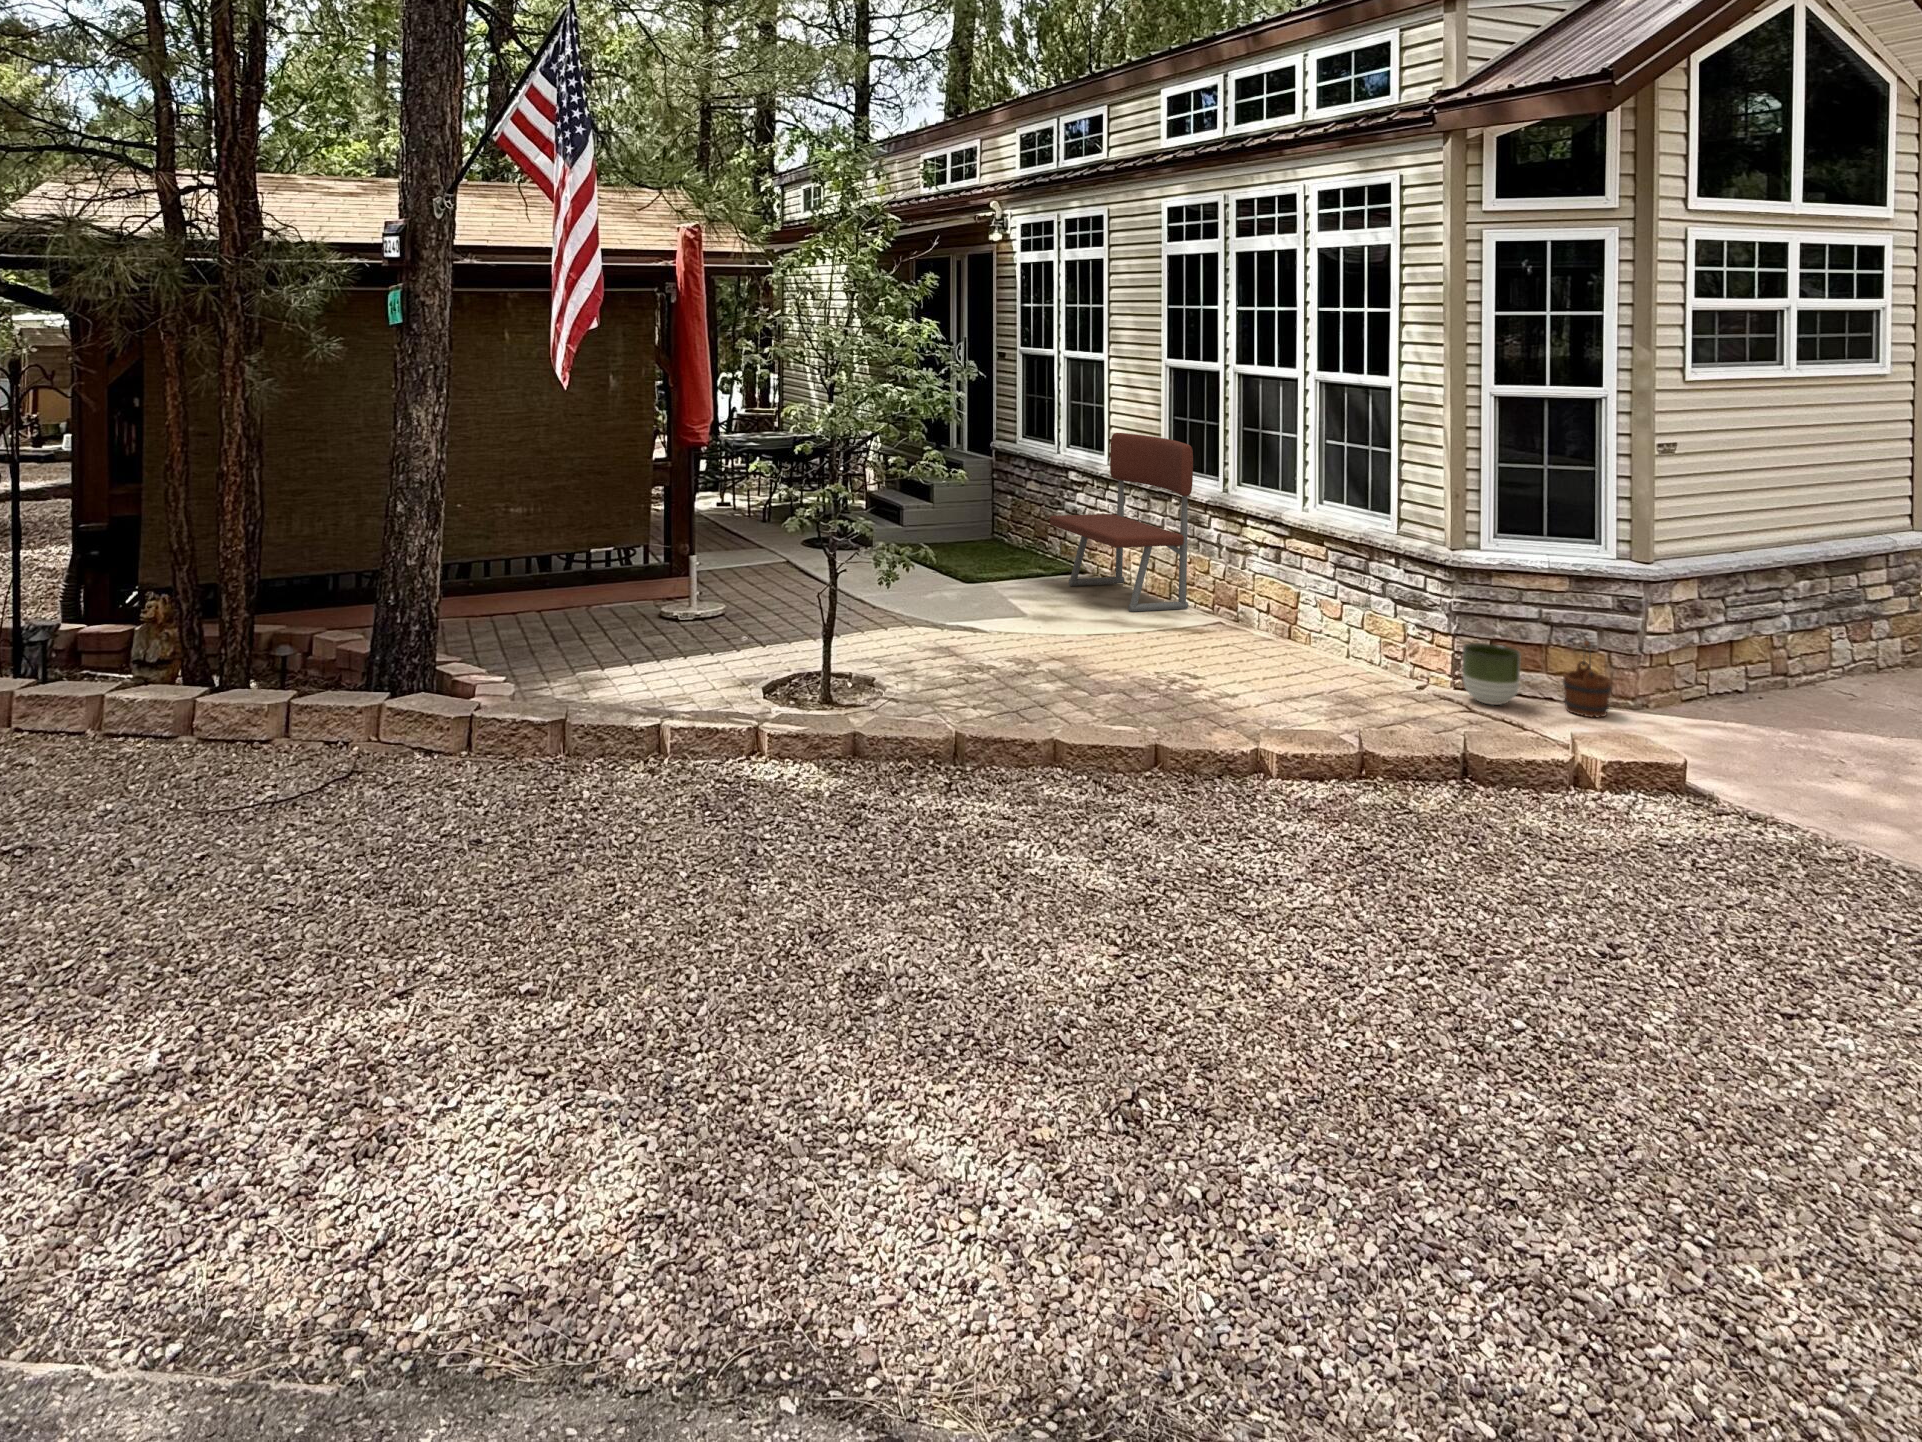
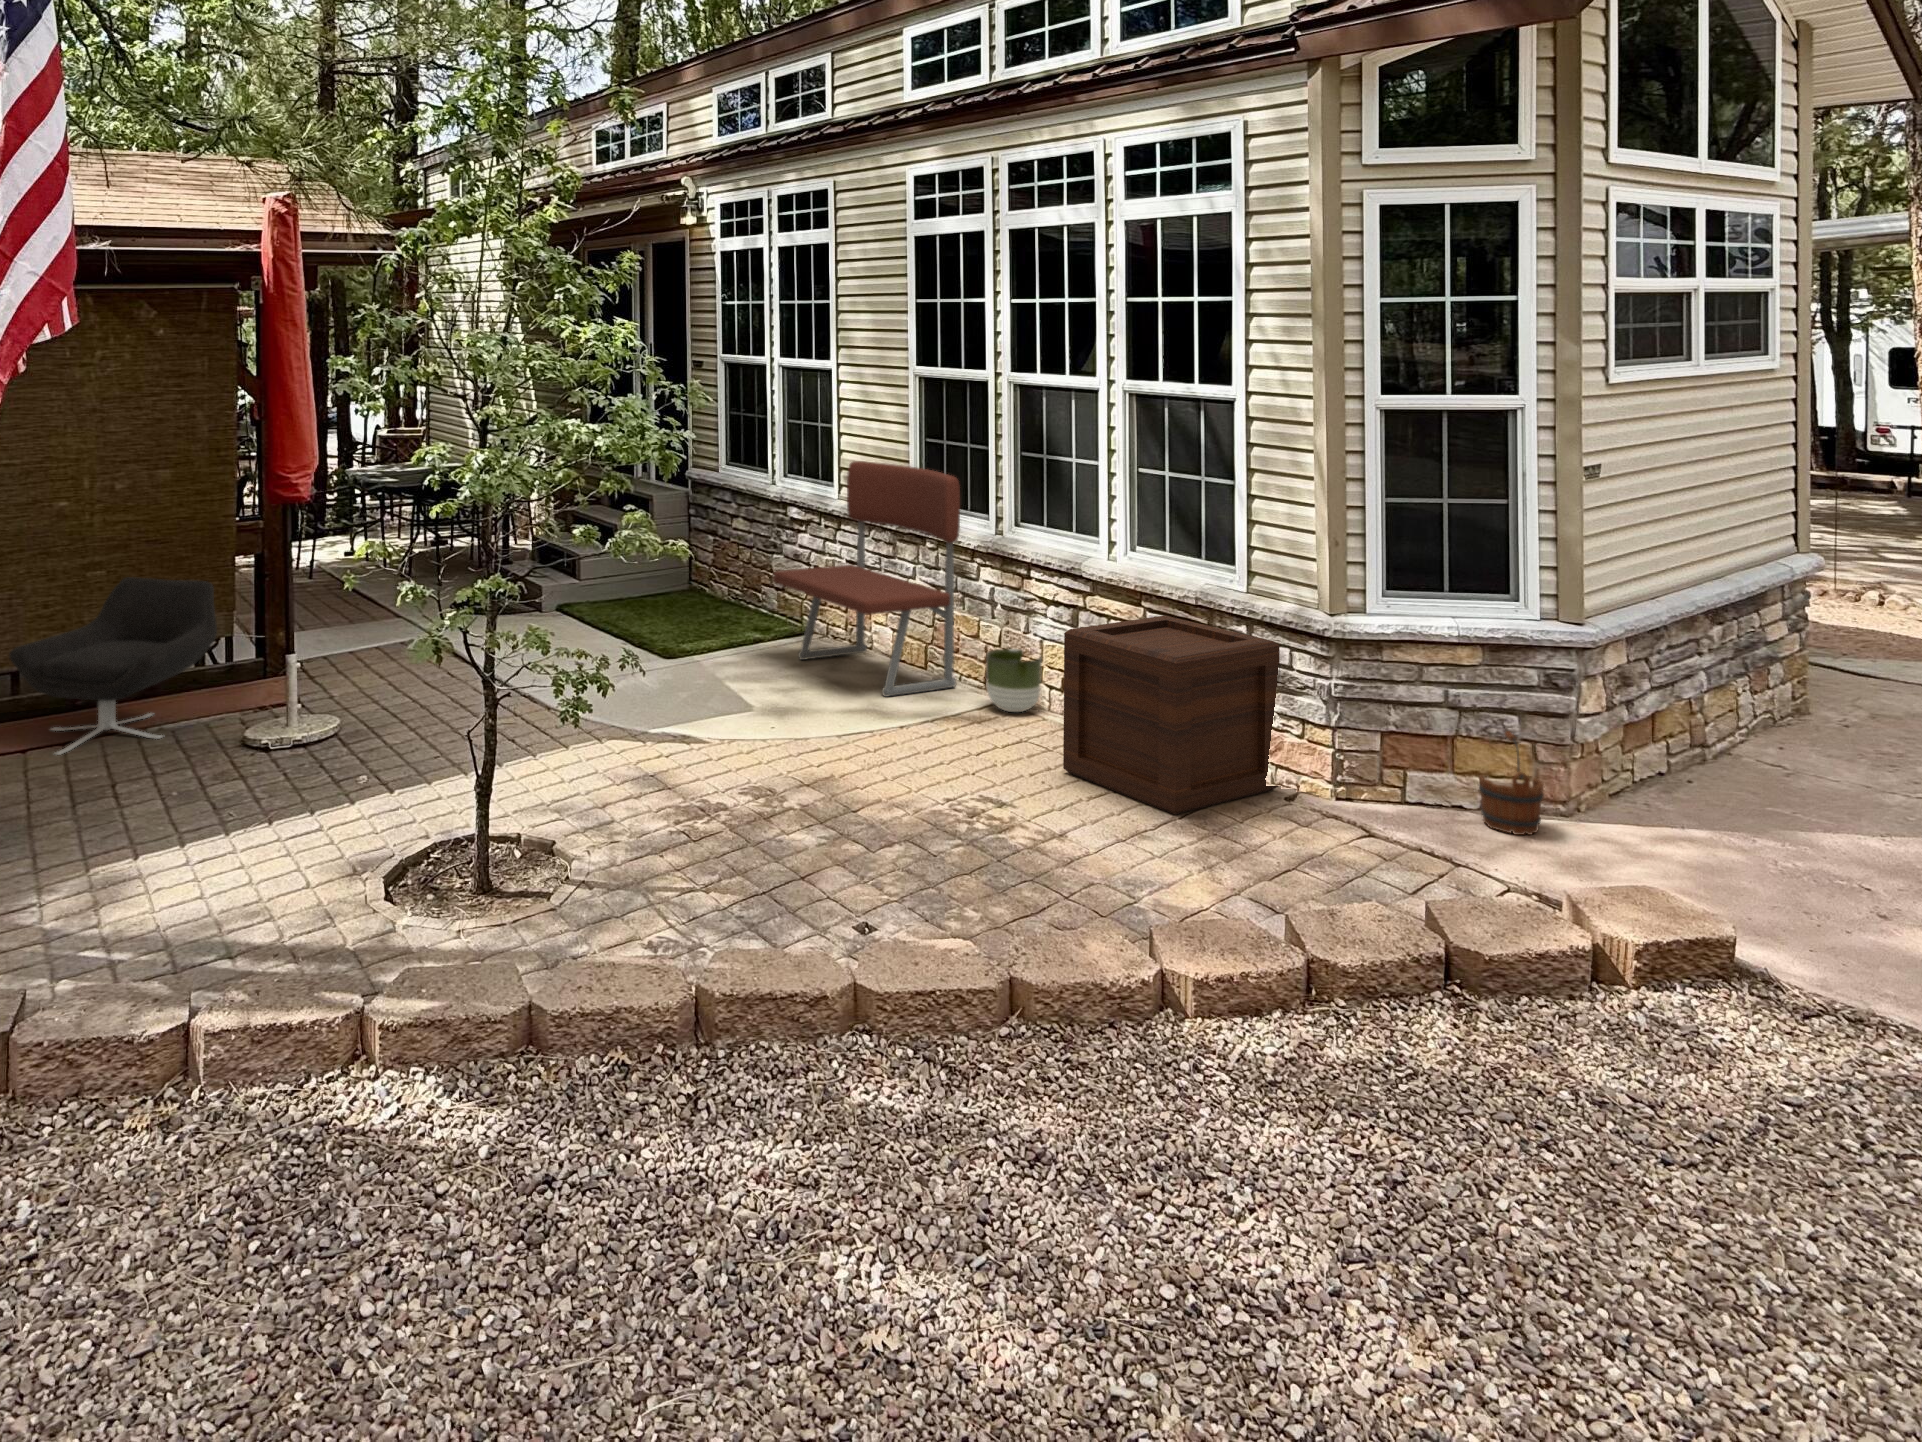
lounge chair: none [508,498,643,614] -> present [9,577,217,755]
wooden crate: none [1251,551,1417,691] -> present [1063,616,1280,815]
planter: present [1463,643,1521,705] -> present [986,648,1042,712]

